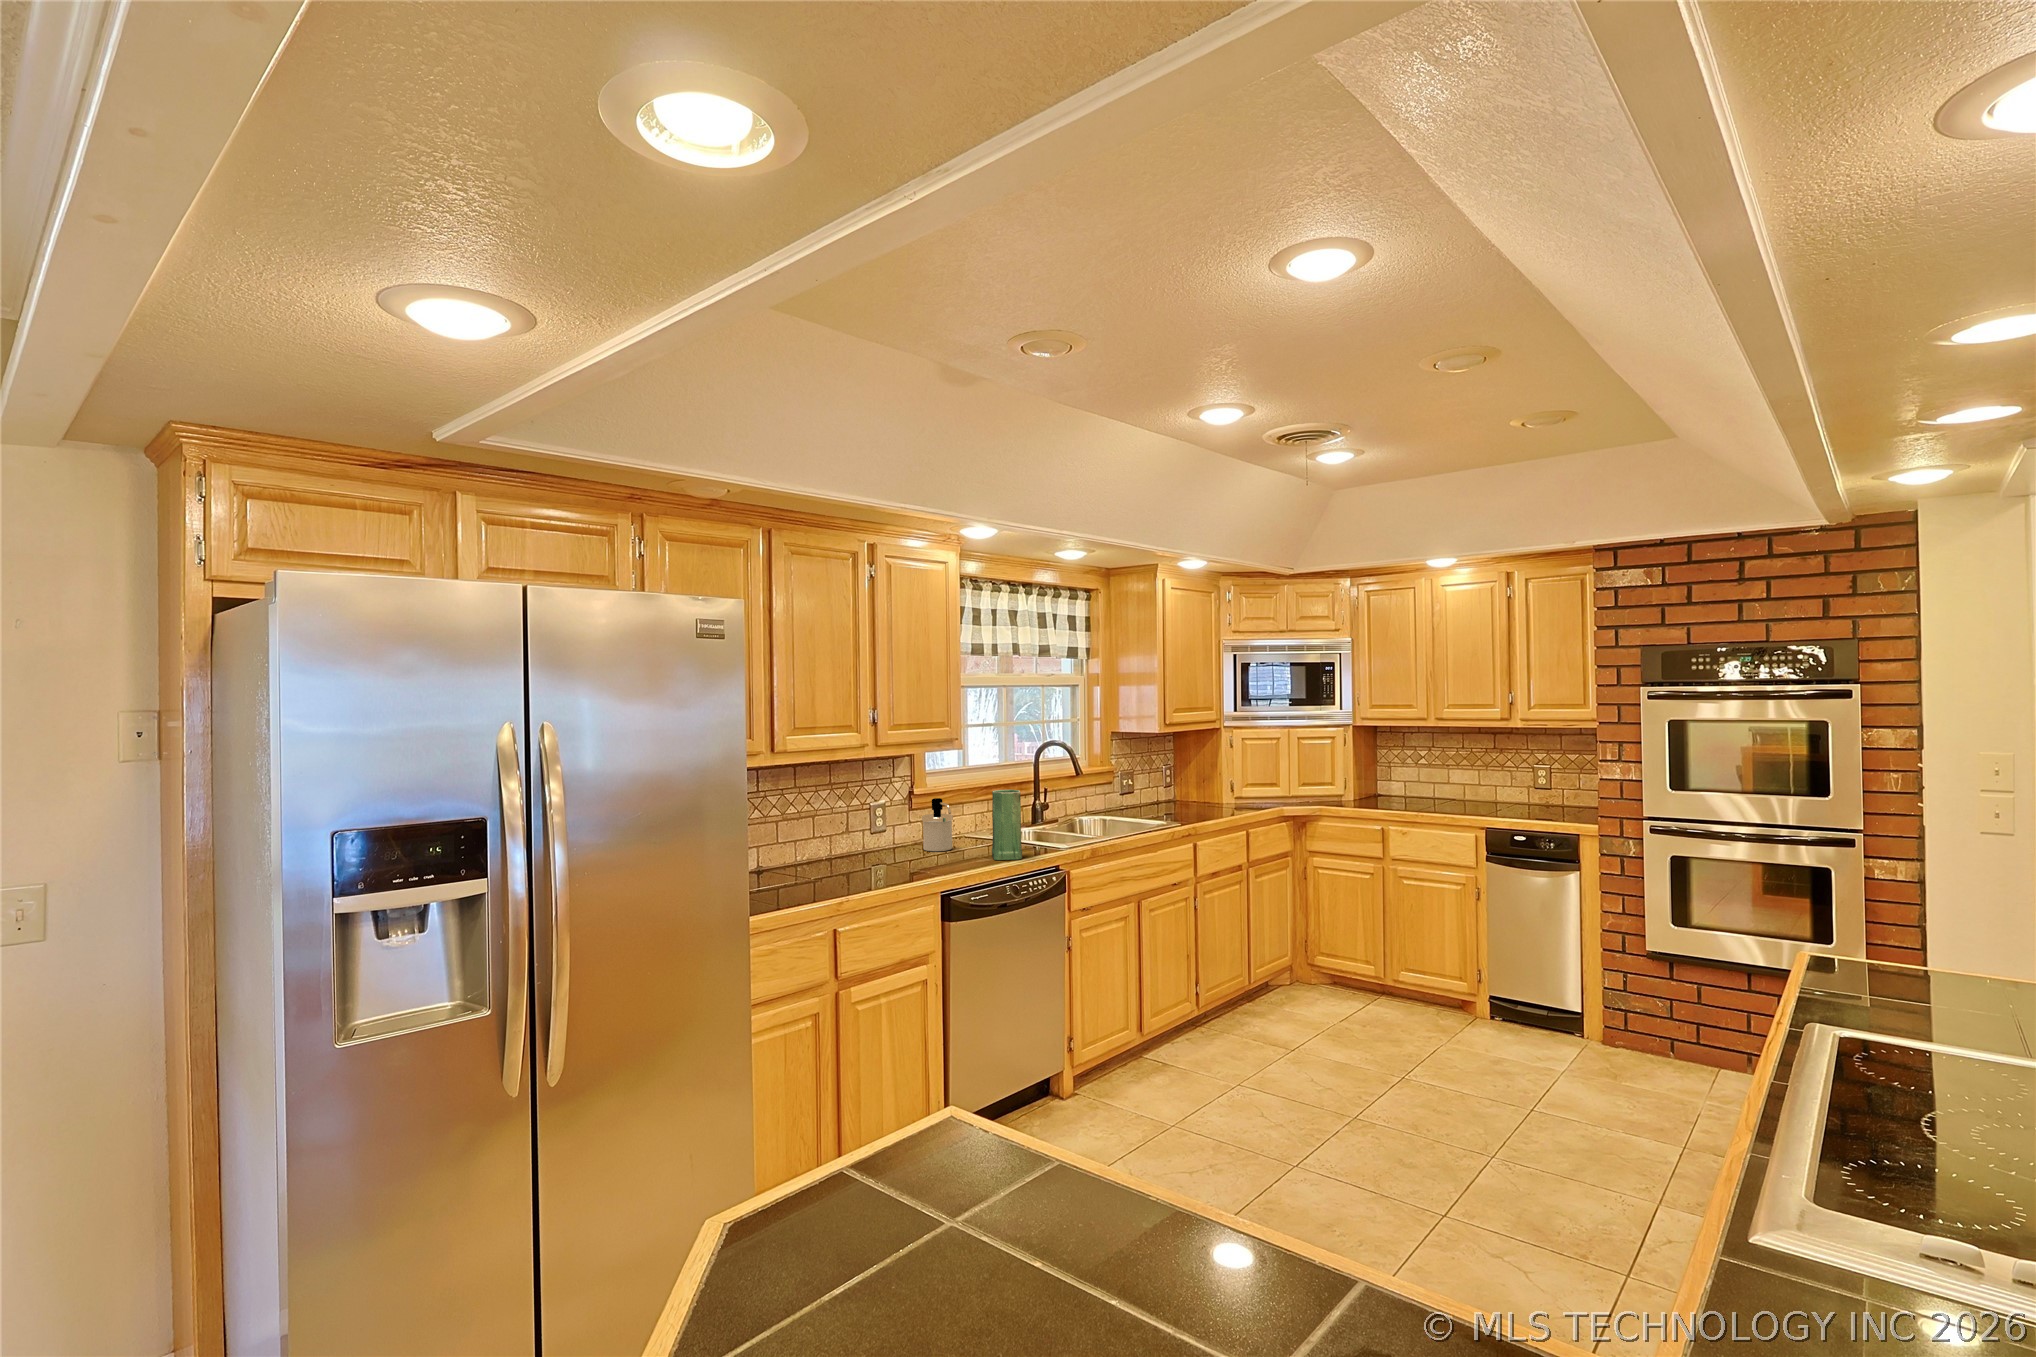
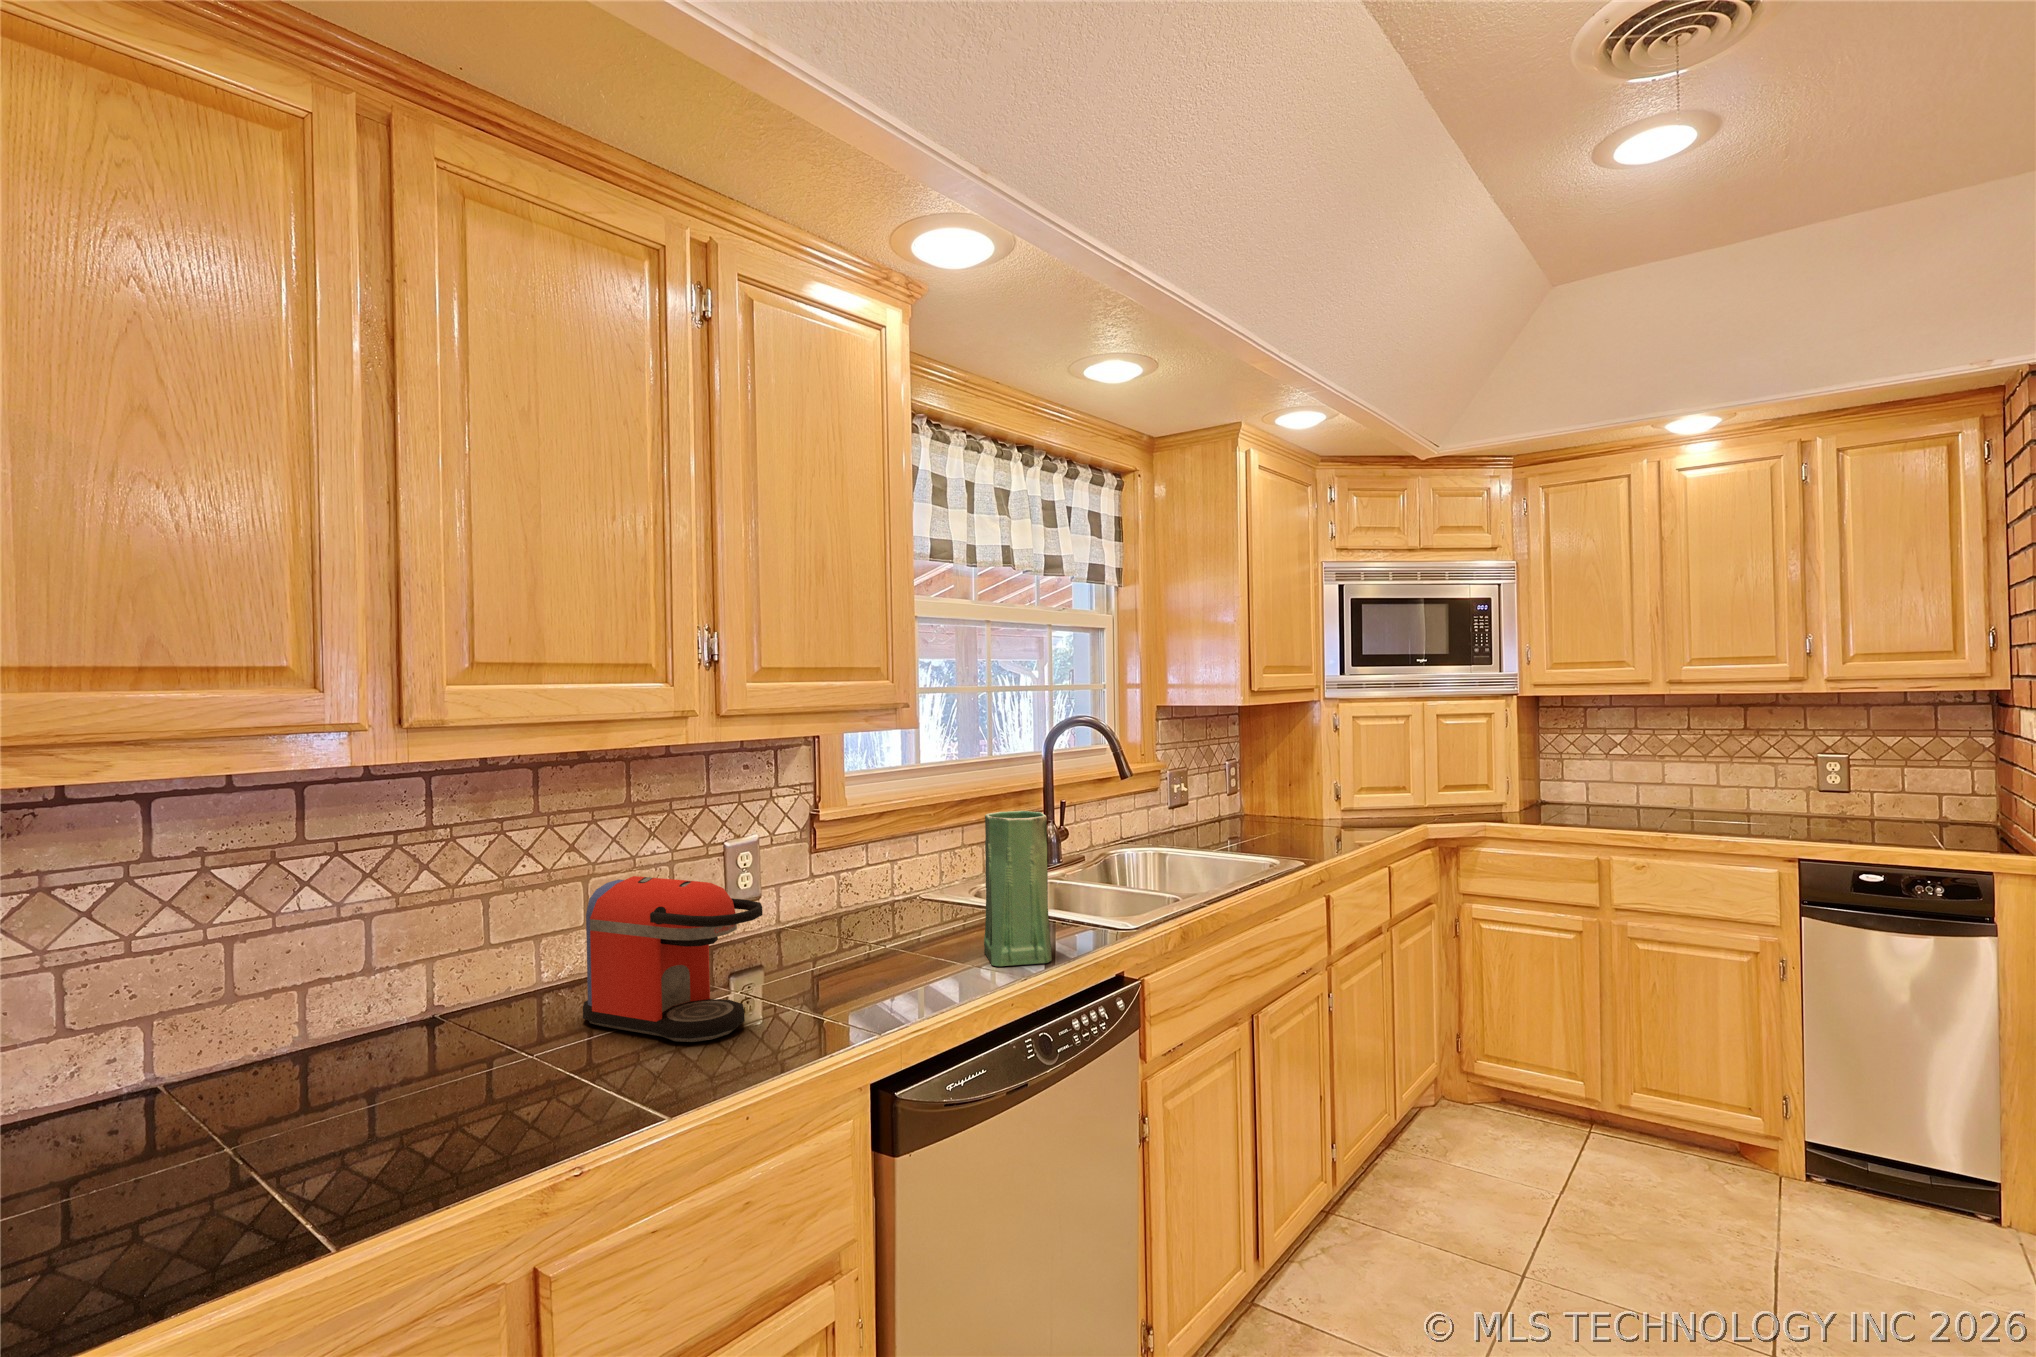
soap dispenser: present [922,798,953,851] -> none [835,828,898,939]
coffee maker: none [821,813,895,878] -> present [583,876,763,1042]

